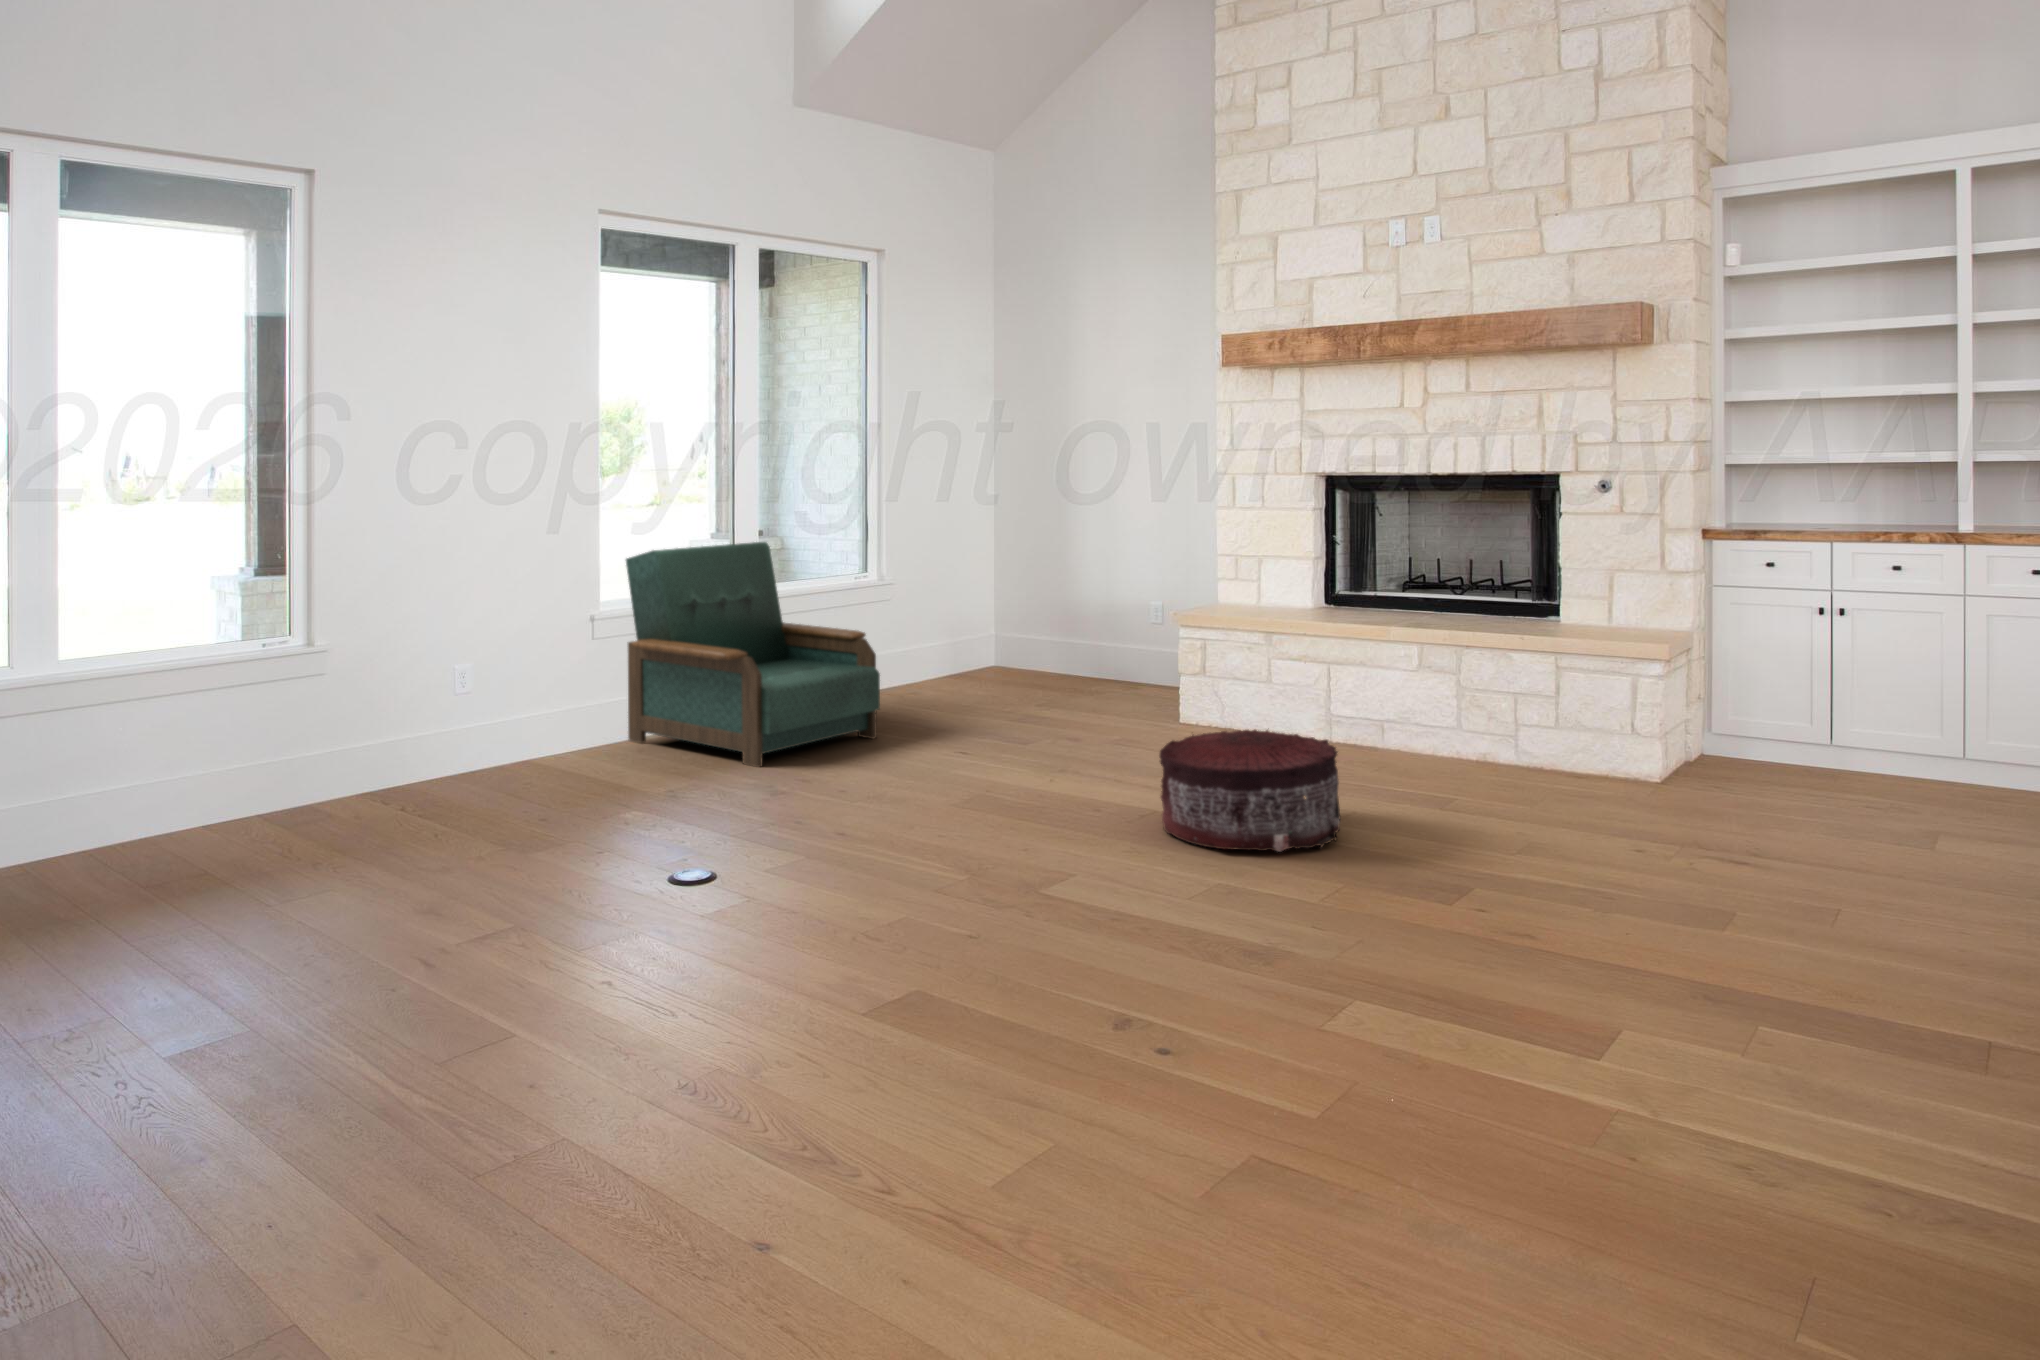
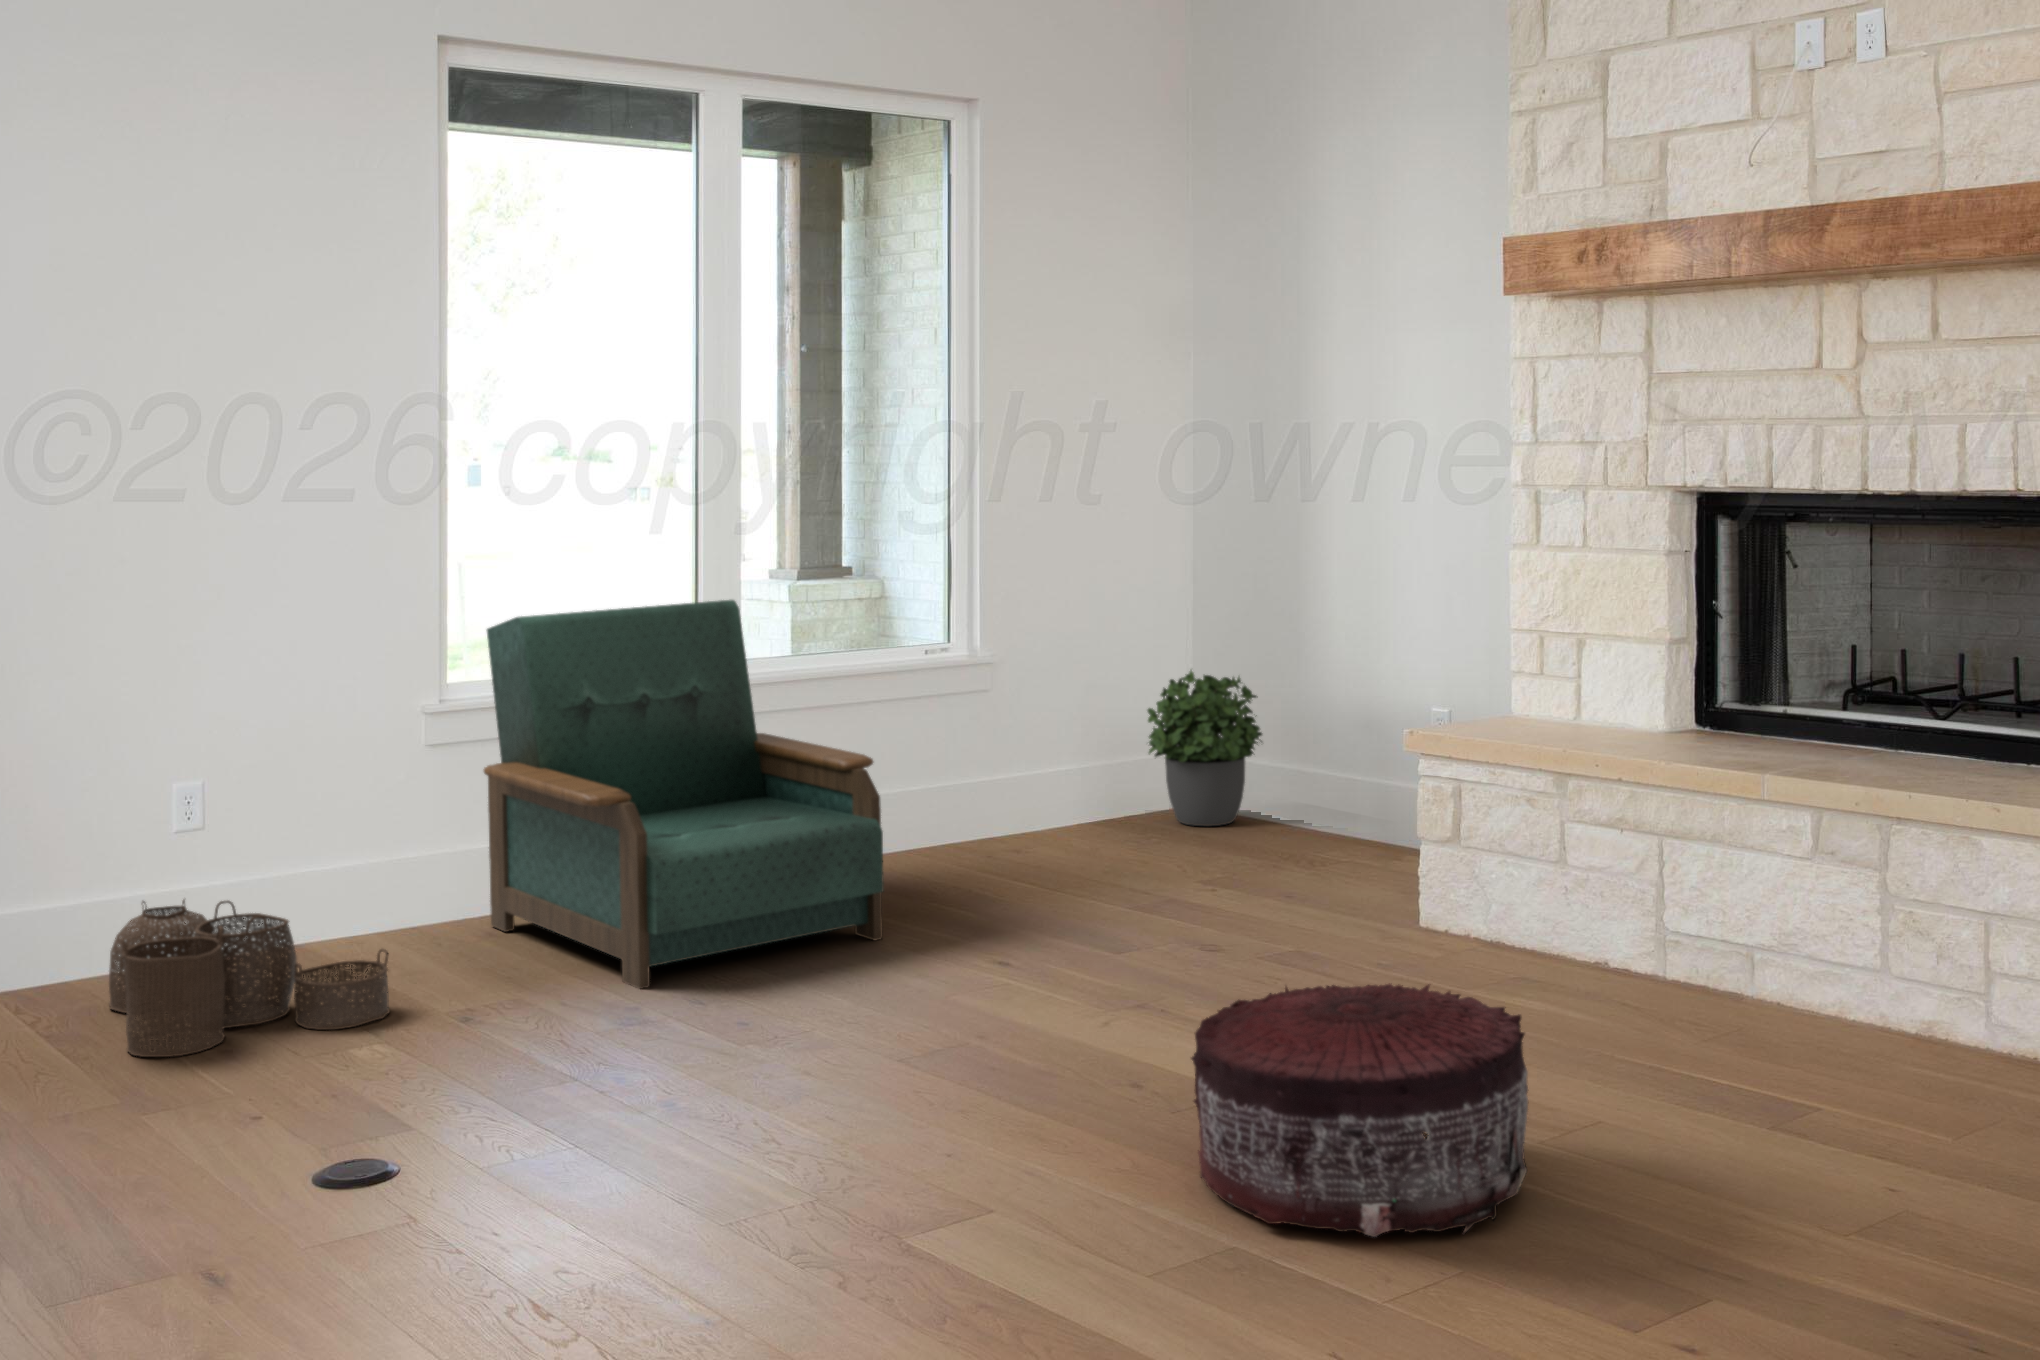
potted plant: none [972,585,1041,678] -> present [1147,670,1262,826]
woven basket: none [429,721,617,812] -> present [109,900,389,1057]

